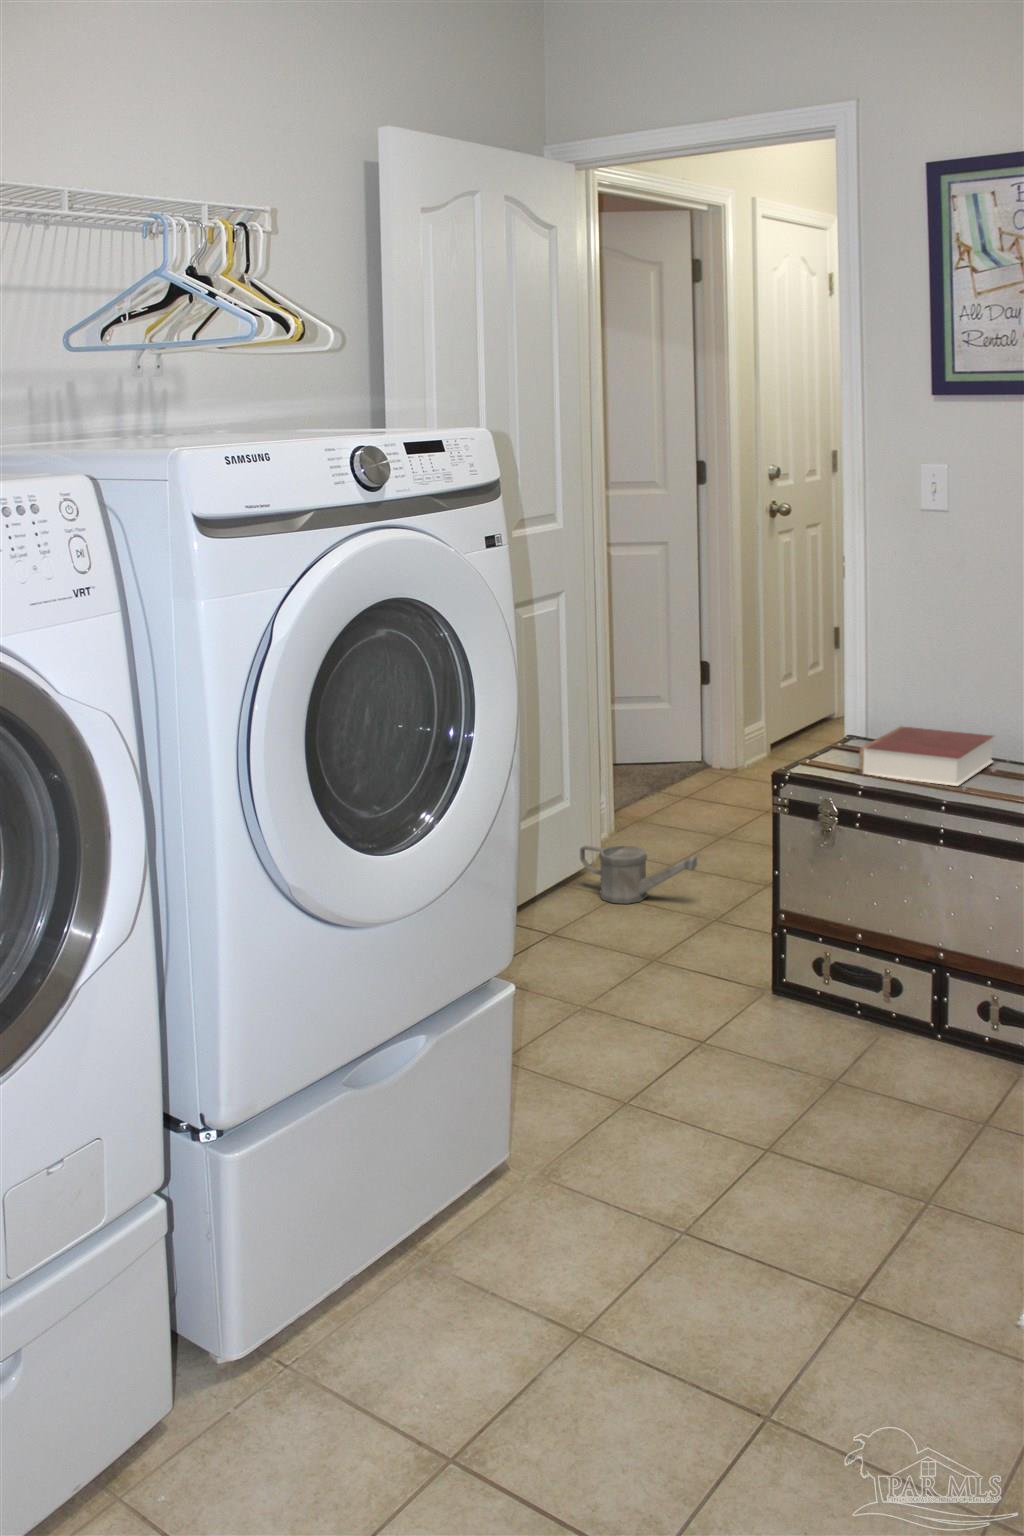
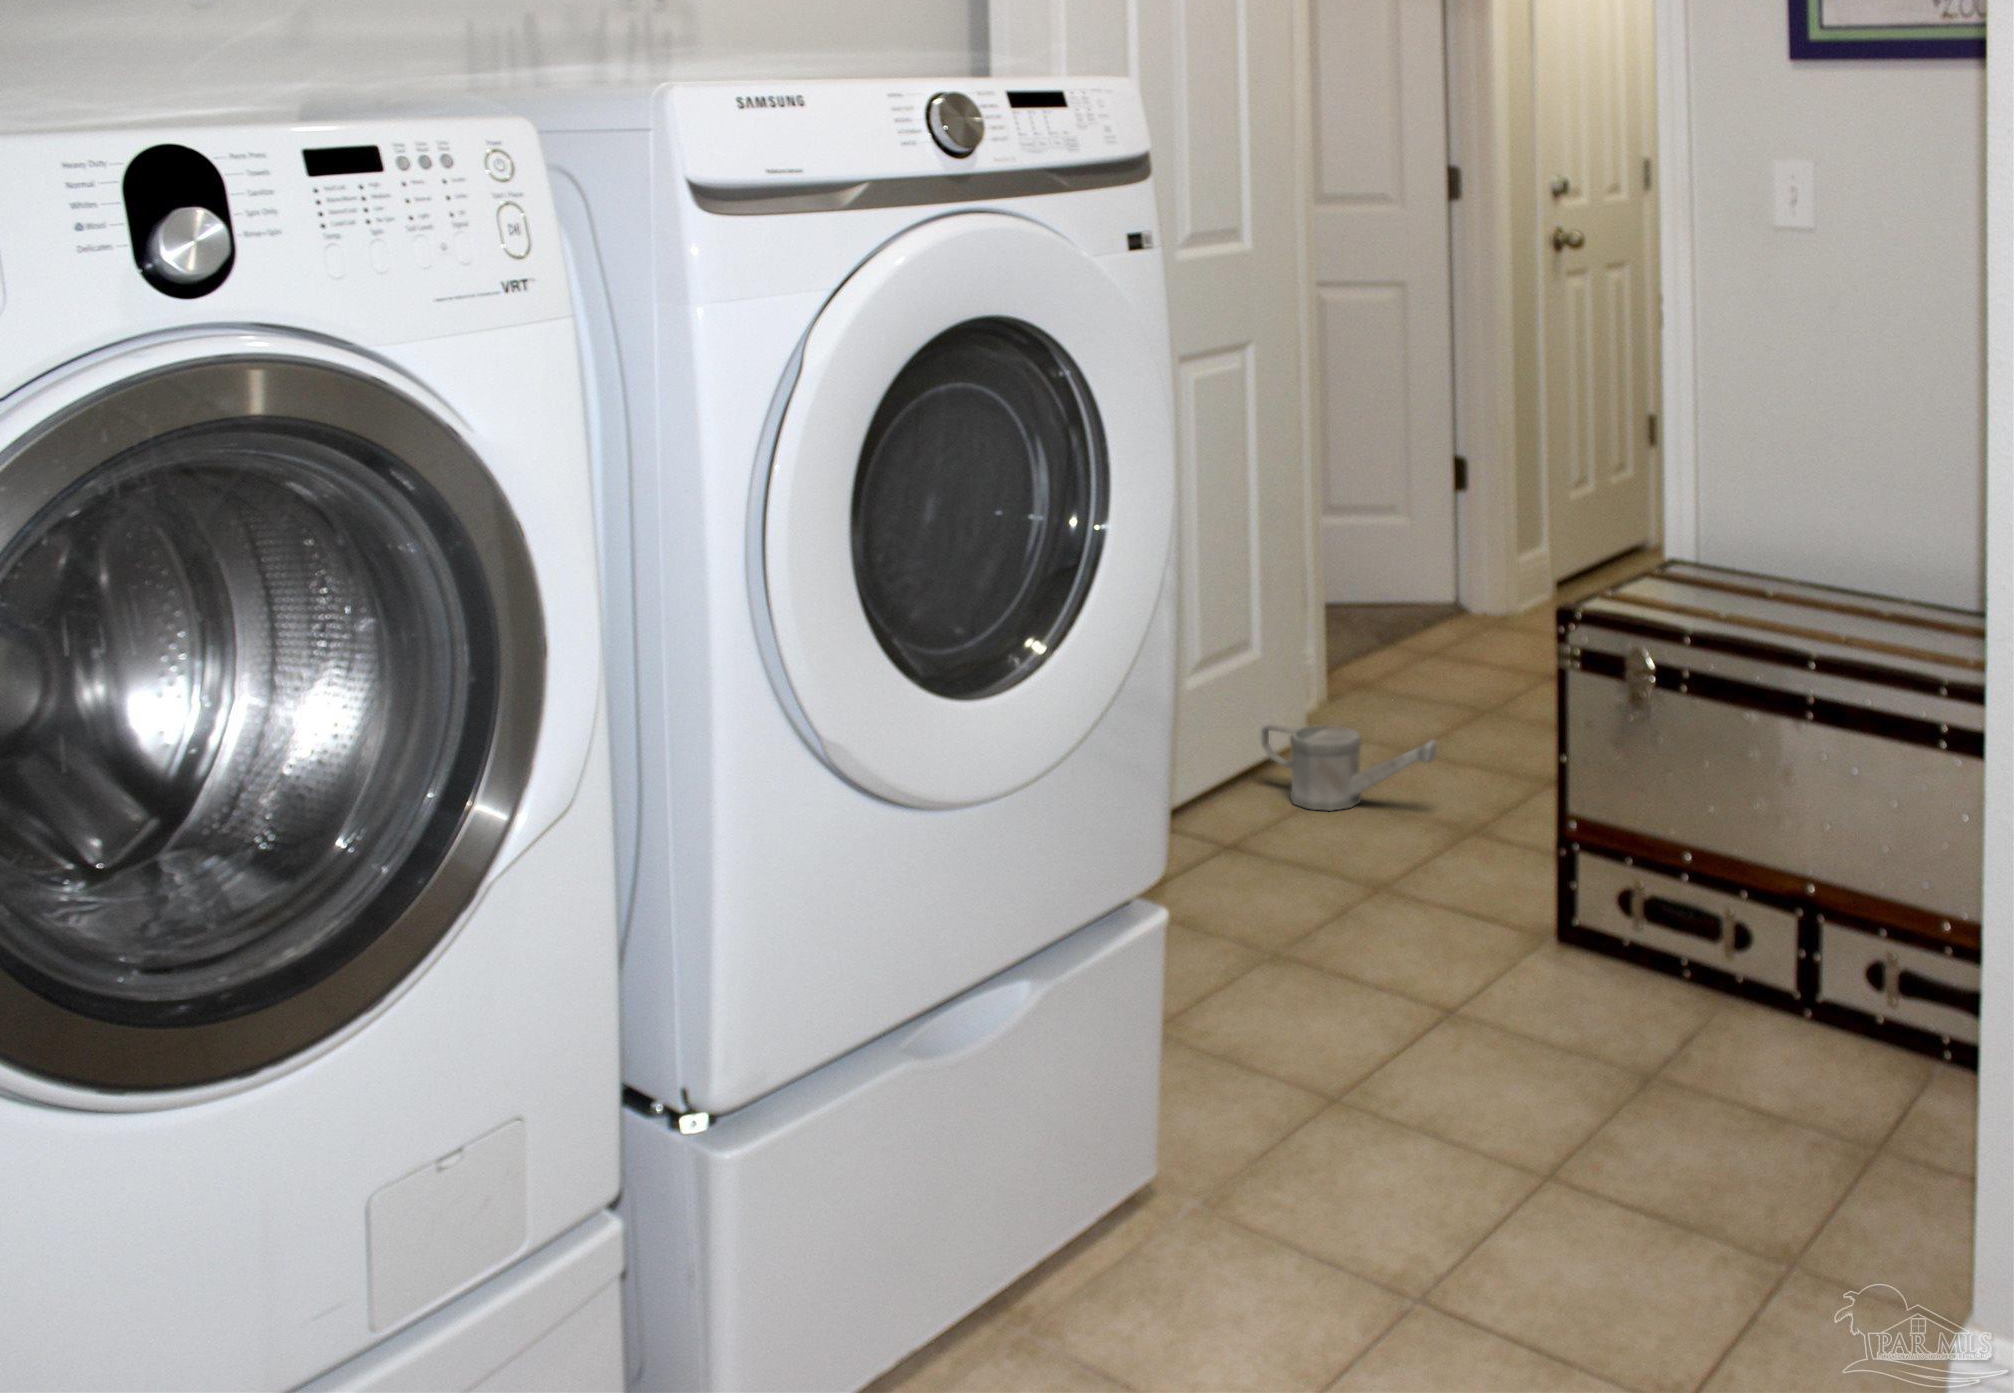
book: present [859,726,993,786] -> none [1691,545,1905,633]

